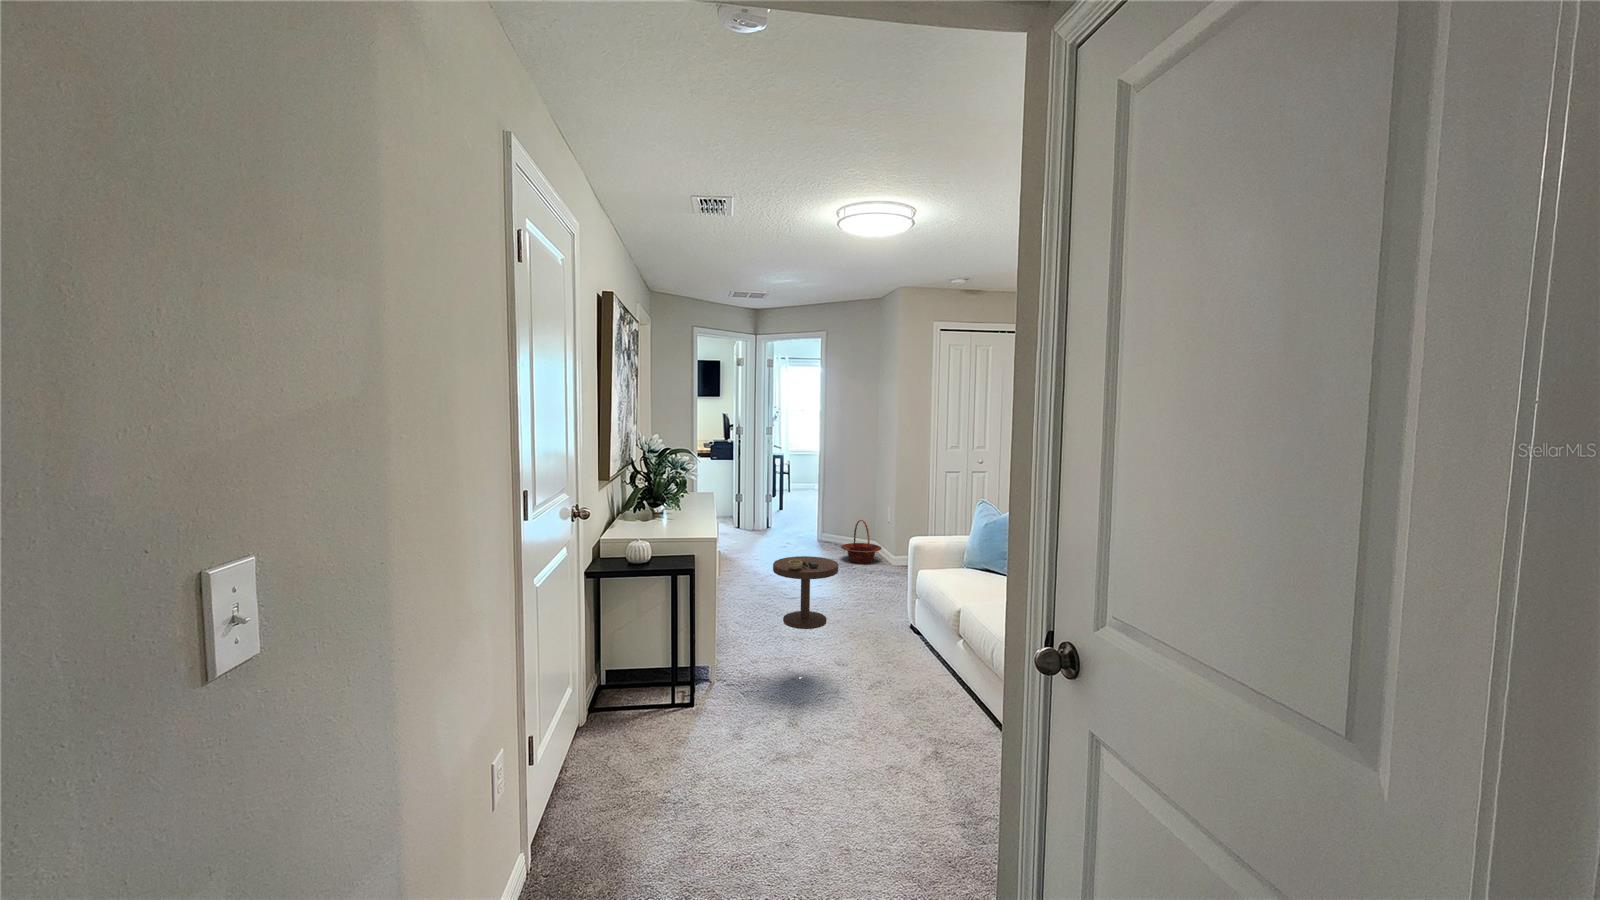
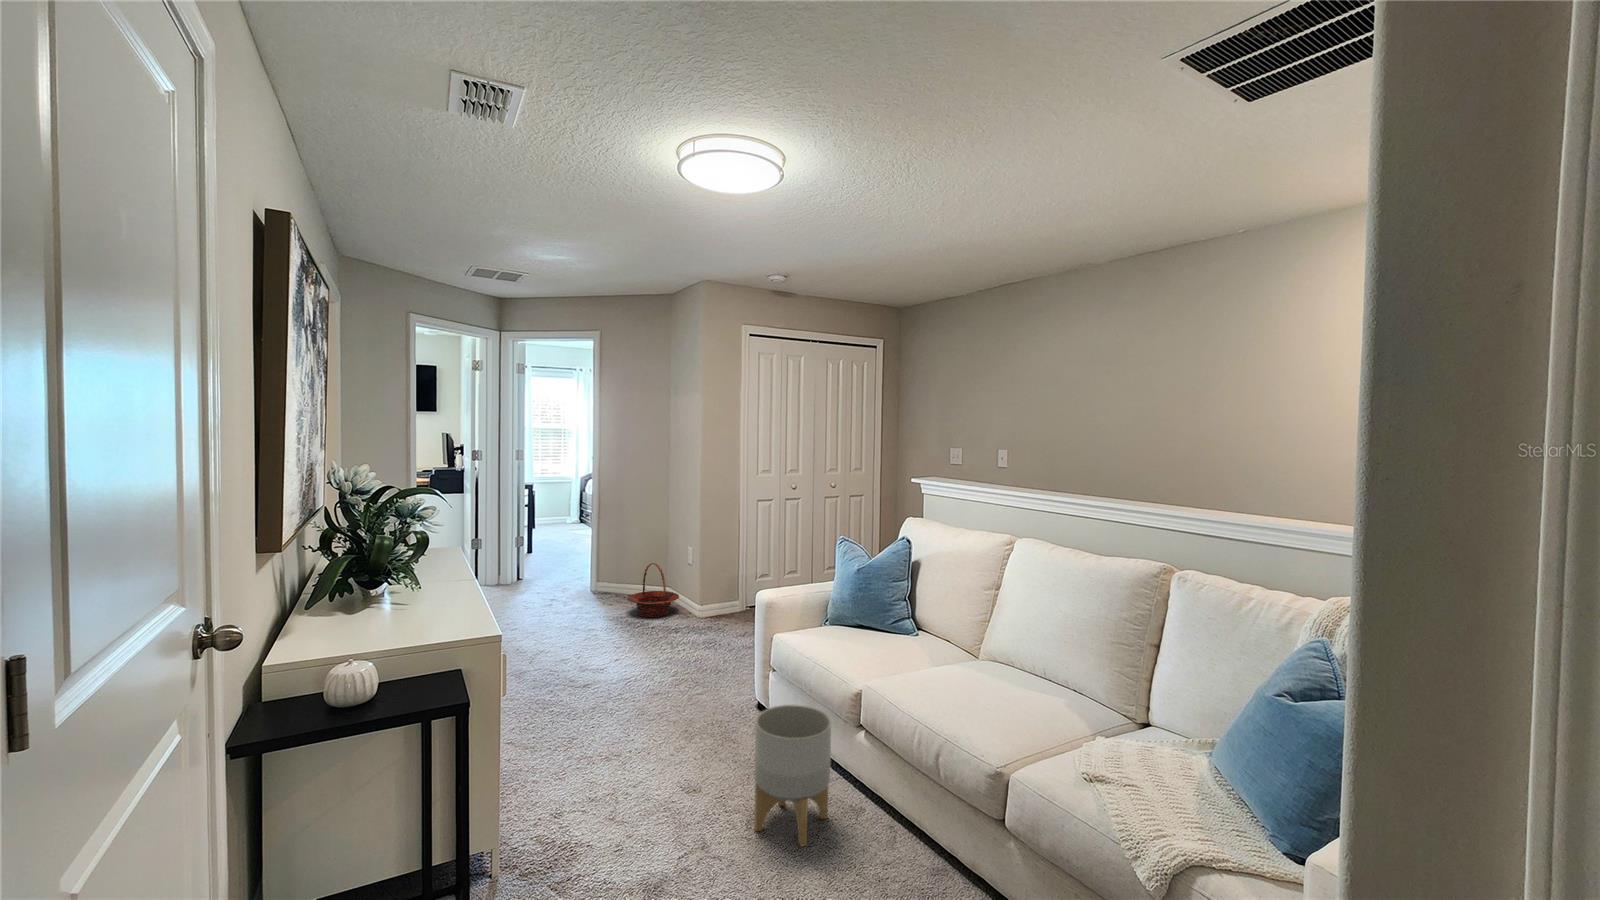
side table: present [773,556,838,629] -> none [591,637,690,826]
planter: none [877,614,934,709] -> present [754,705,831,846]

